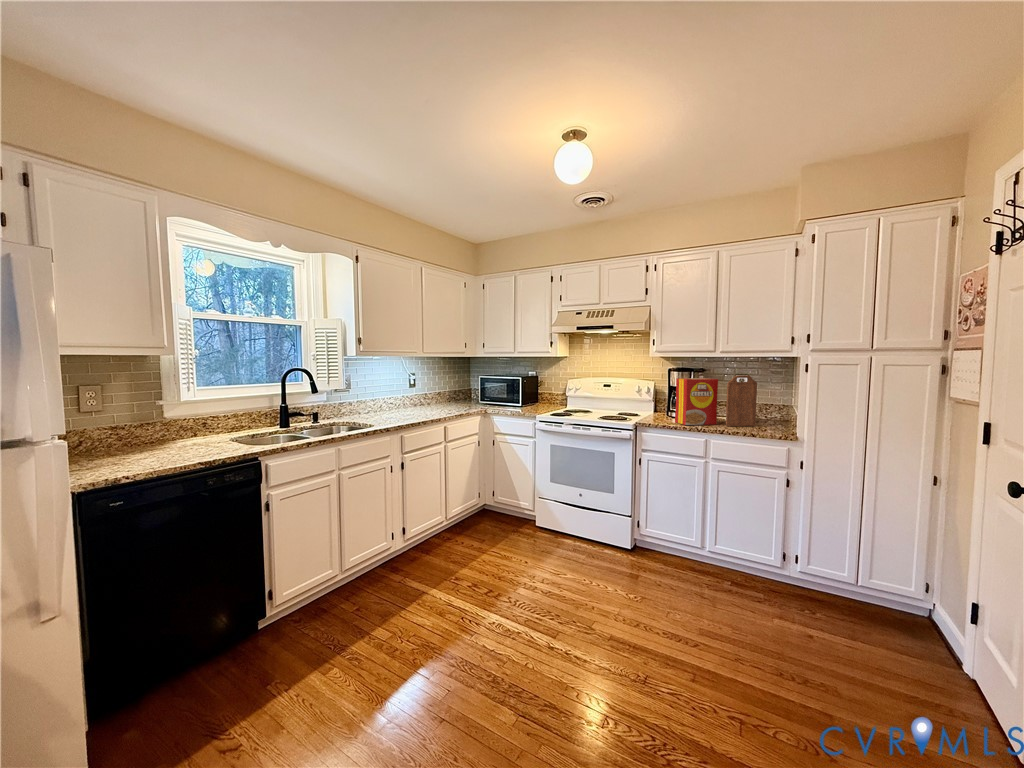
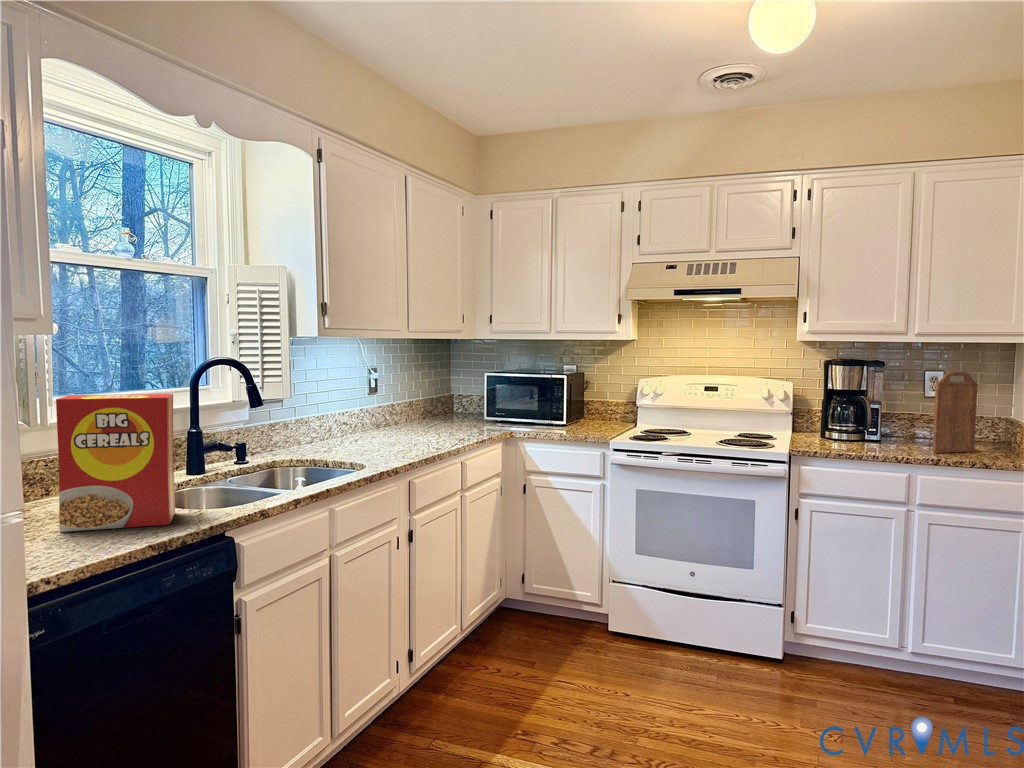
cereal box: present [675,378,718,425] -> present [56,394,175,532]

